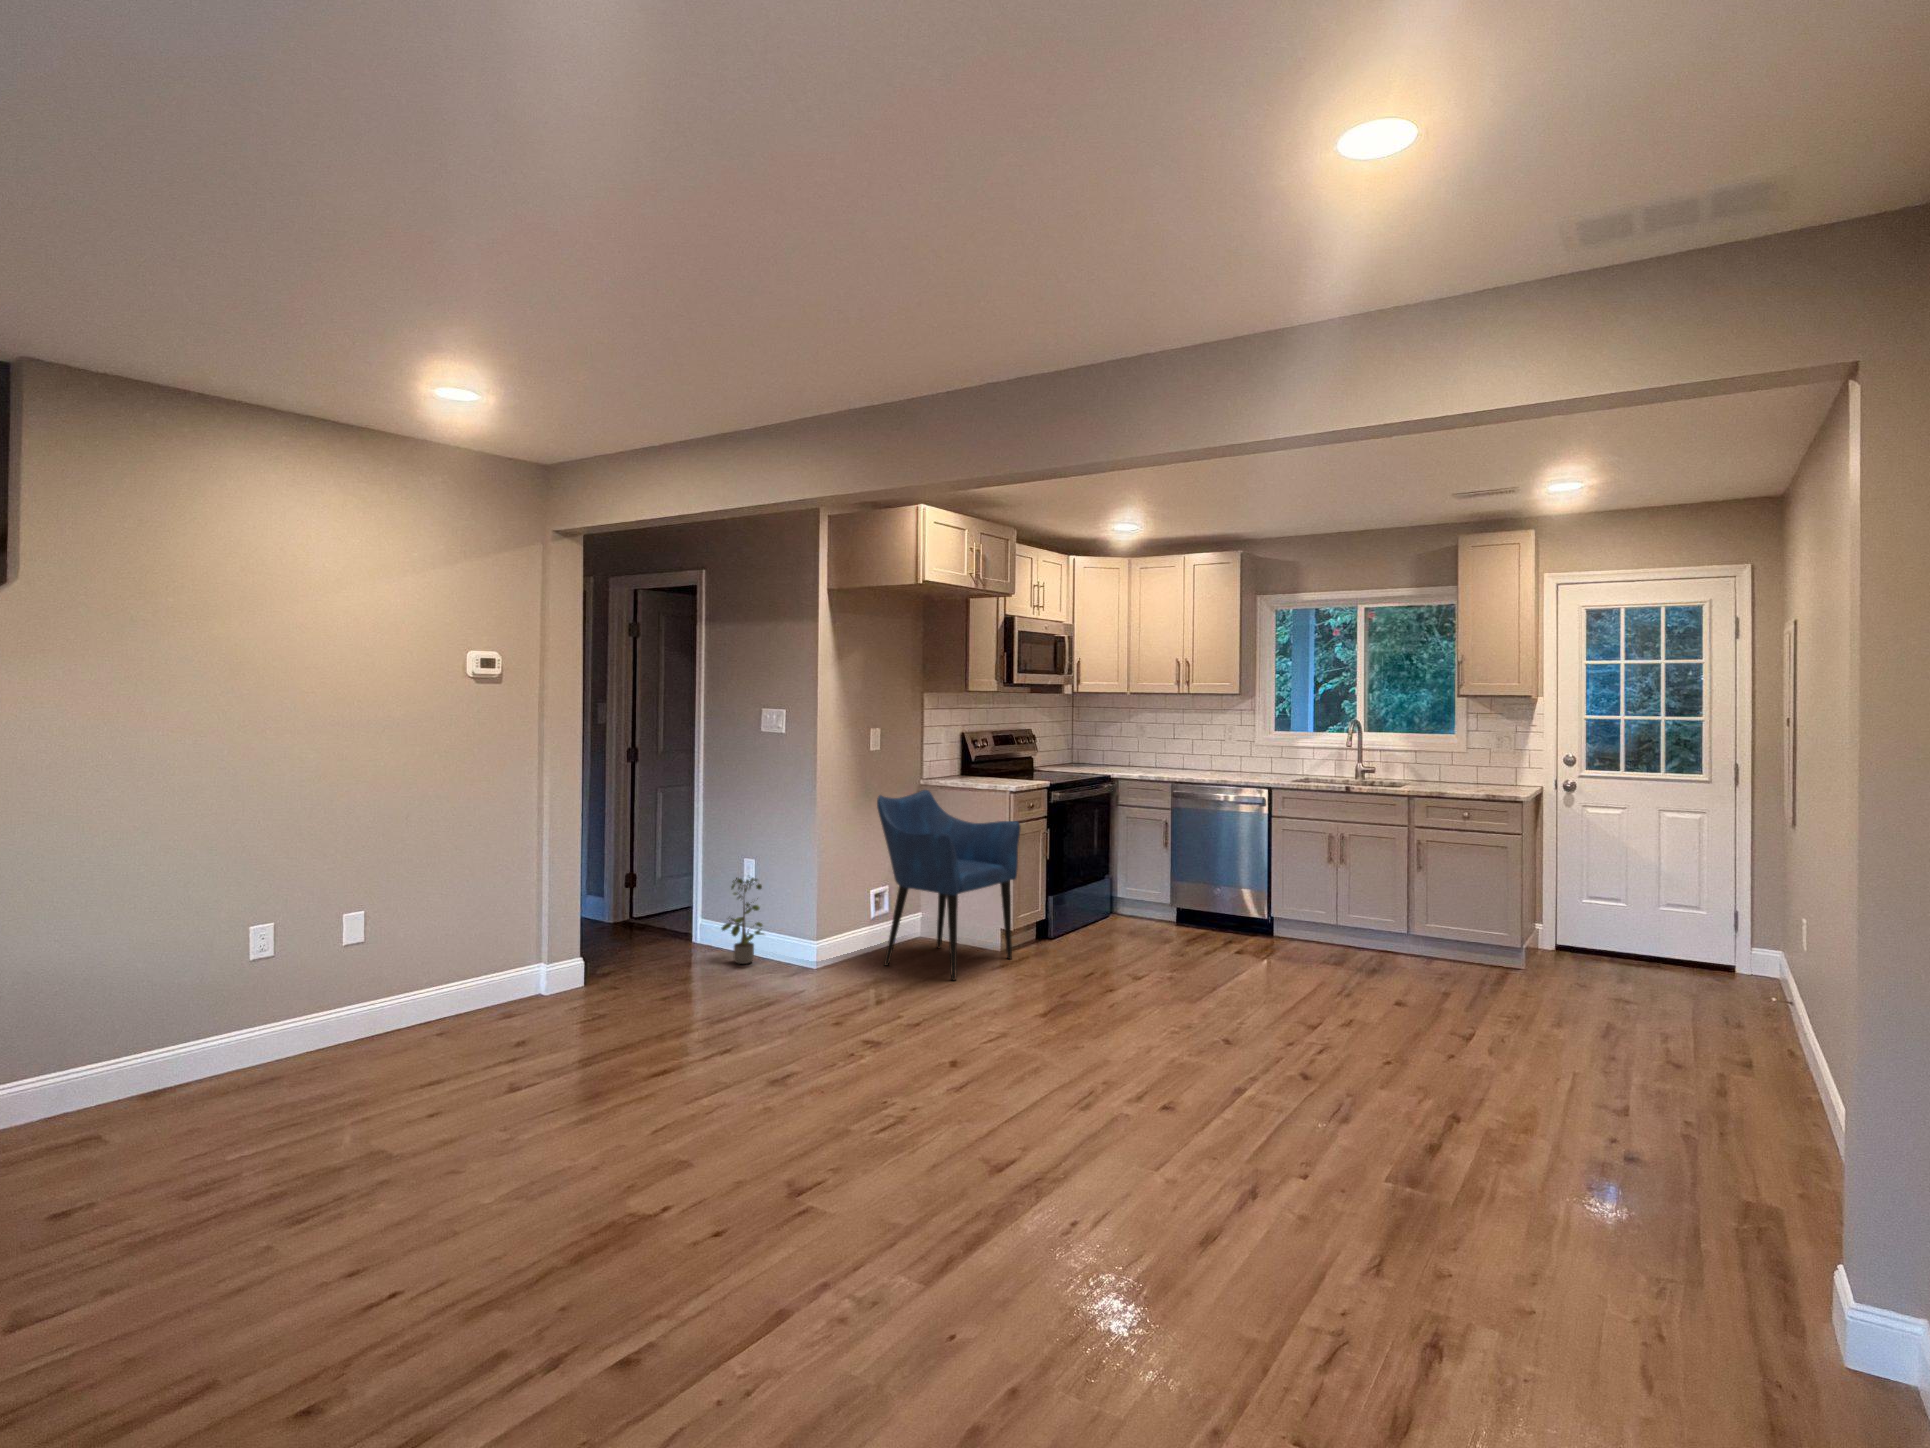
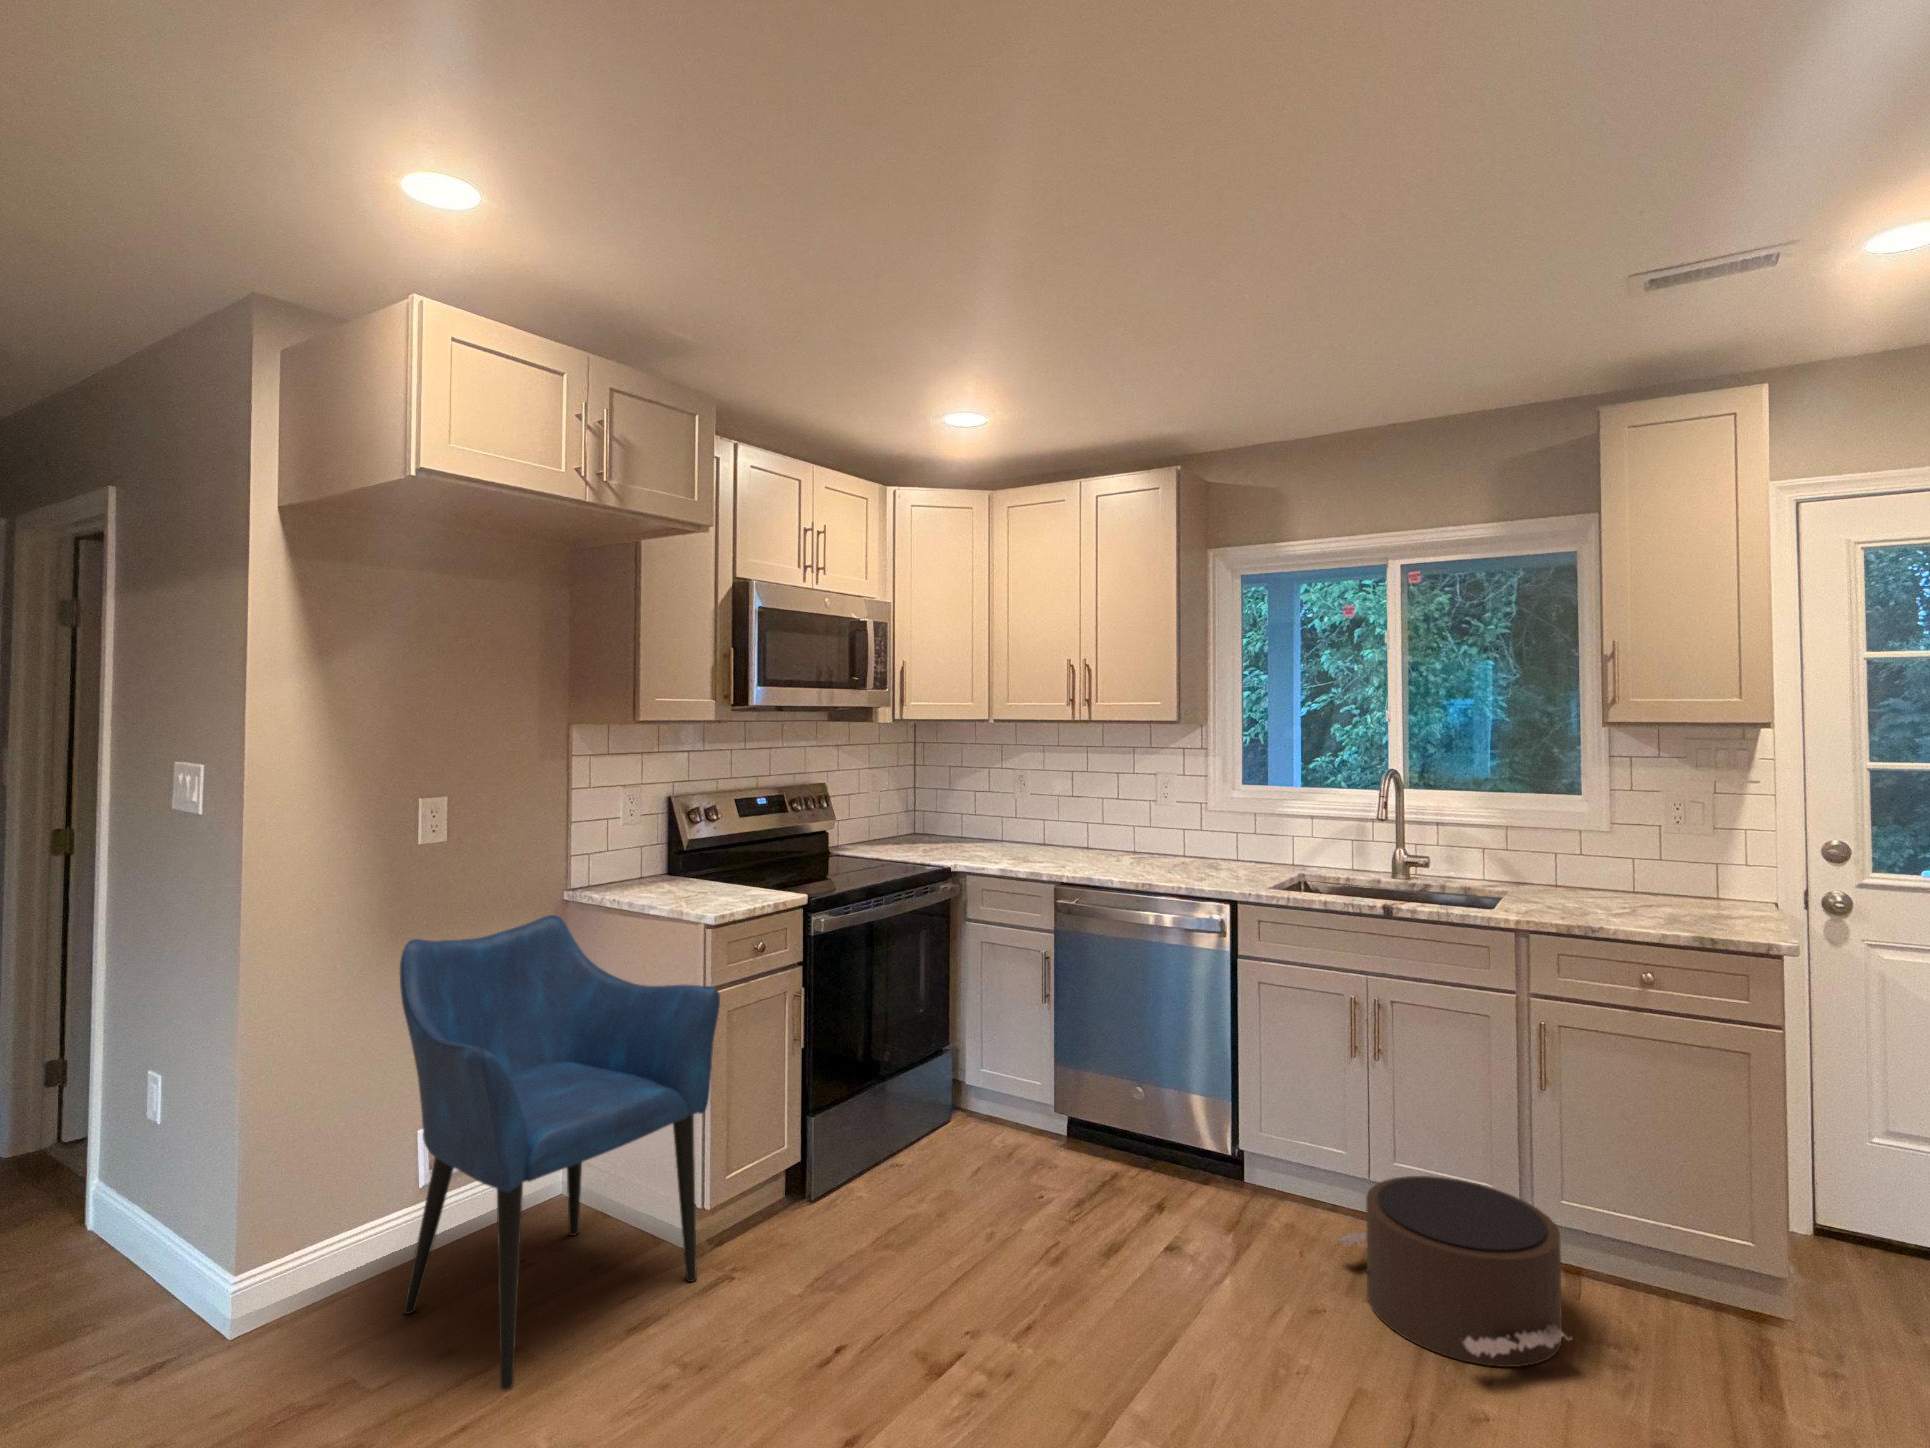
potted plant: present [721,878,764,964] -> none [61,1111,153,1309]
pouf: none [1317,914,1416,978] -> present [1338,1176,1570,1367]

